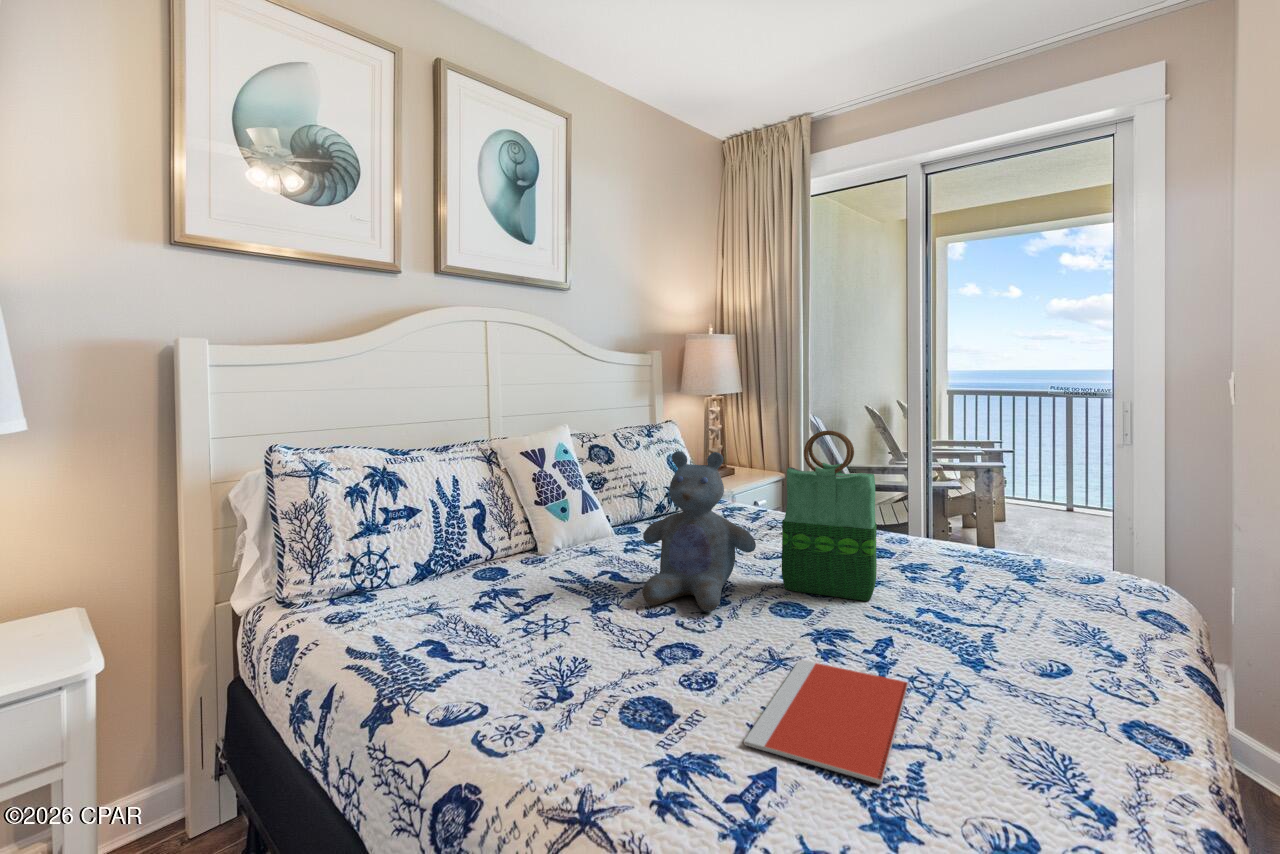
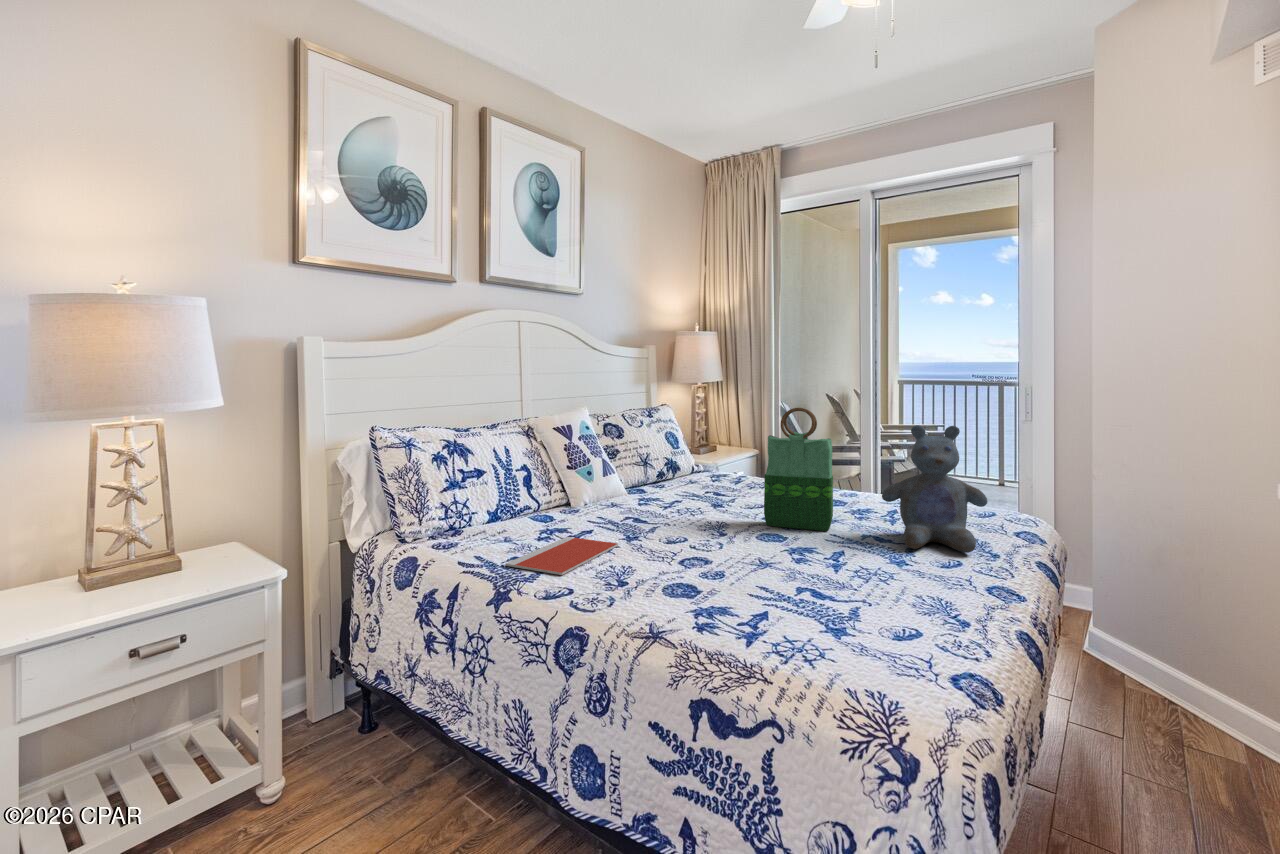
stuffed bear: present [642,451,756,612] -> present [882,425,988,553]
notebook: present [744,660,908,784] -> present [505,537,618,575]

